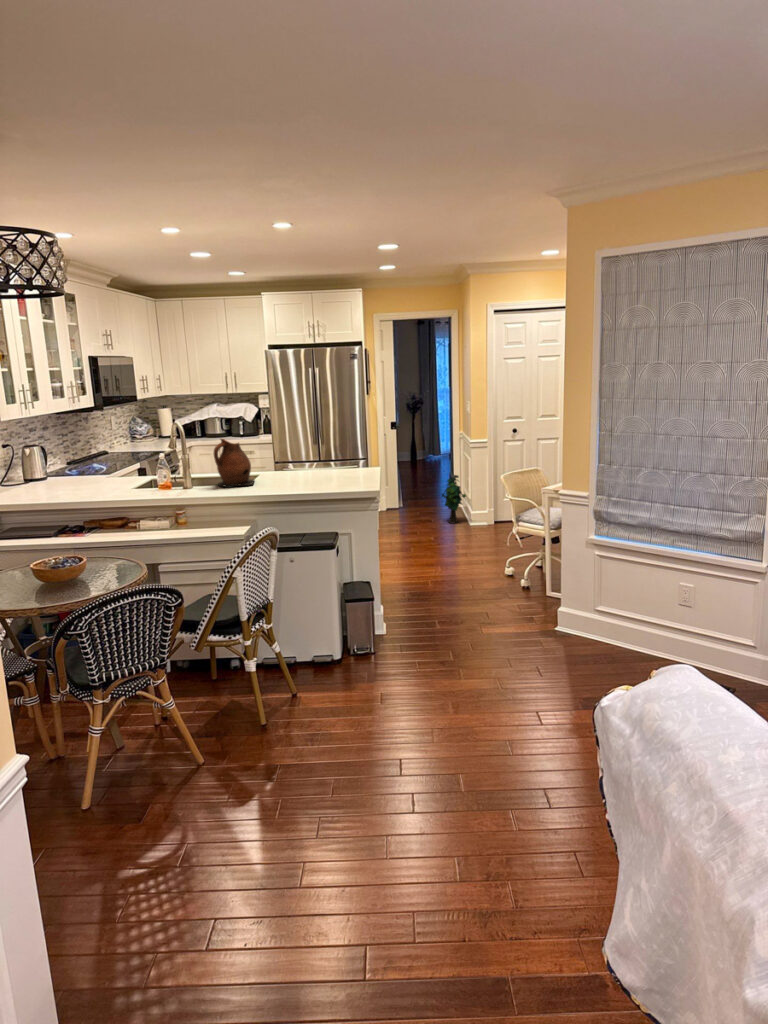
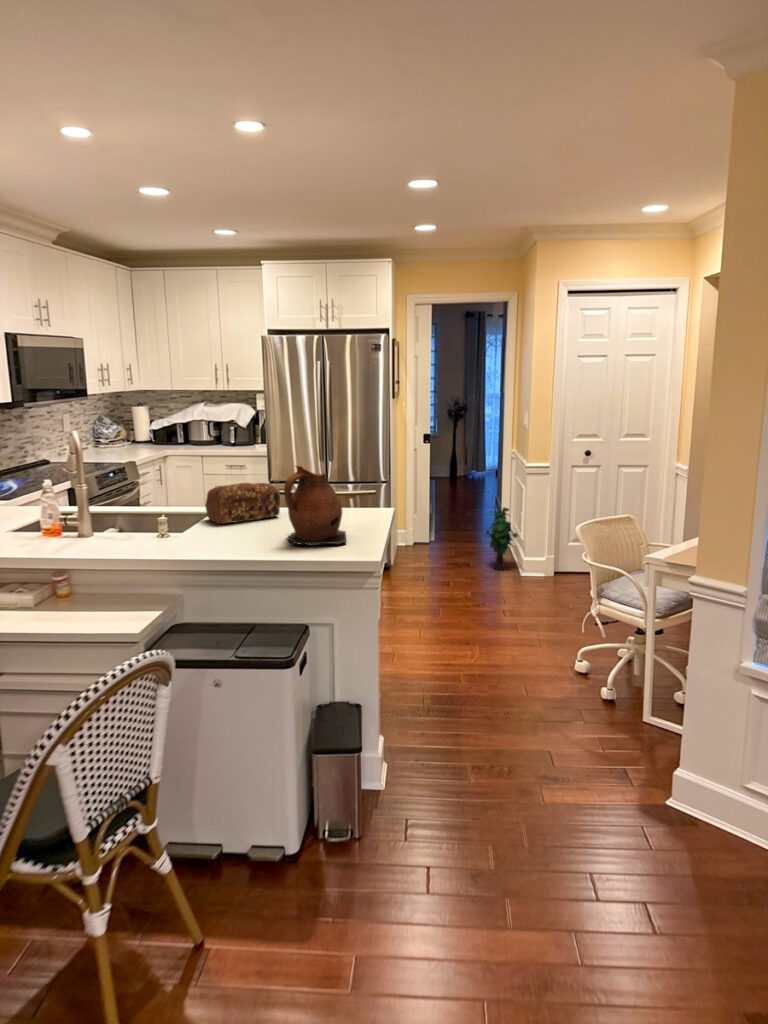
ceramic pitcher: present [214,439,254,486] -> present [284,465,346,544]
bread loaf: none [257,452,306,479] -> present [205,483,280,524]

